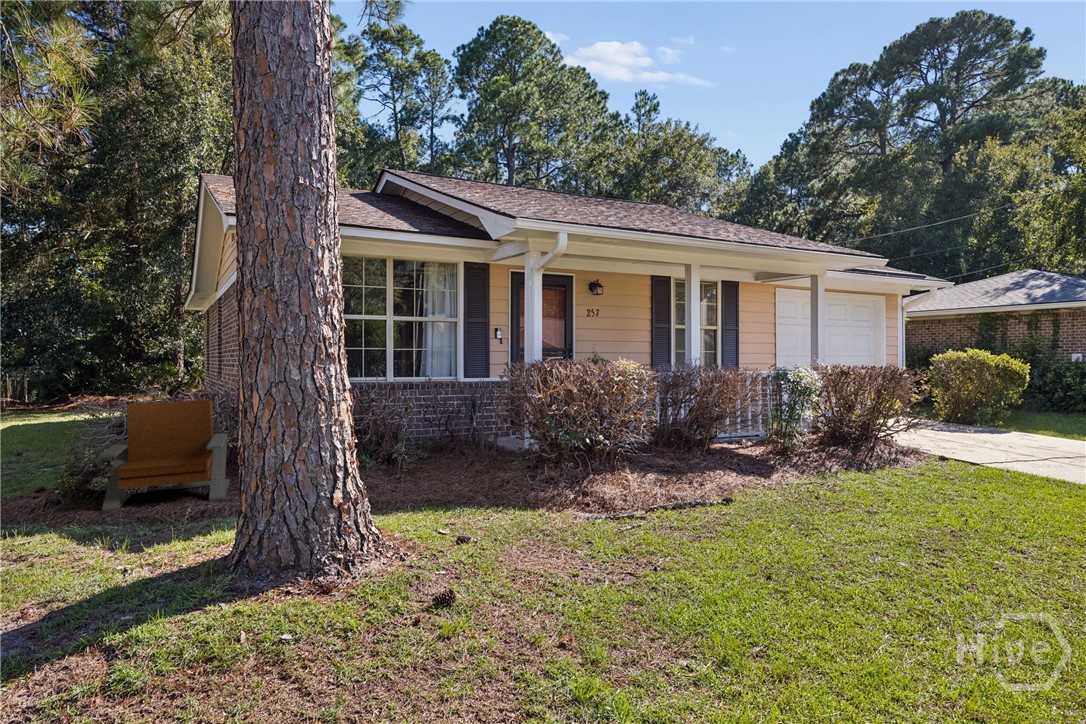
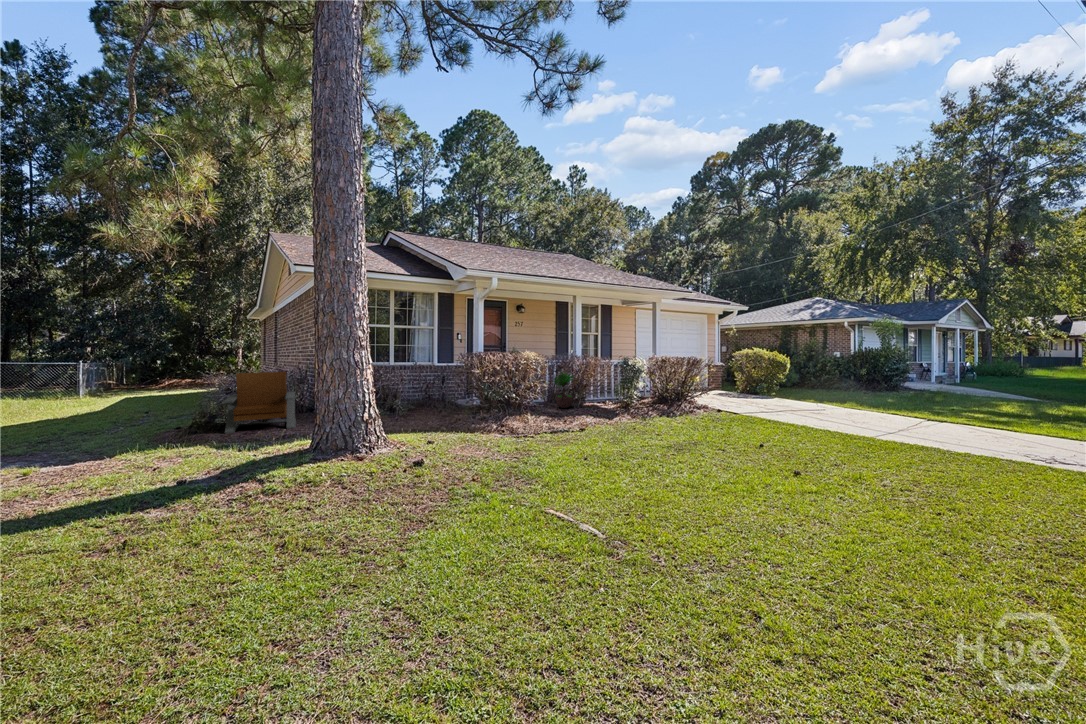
potted tree: none [658,389,699,456] -> present [554,372,573,408]

